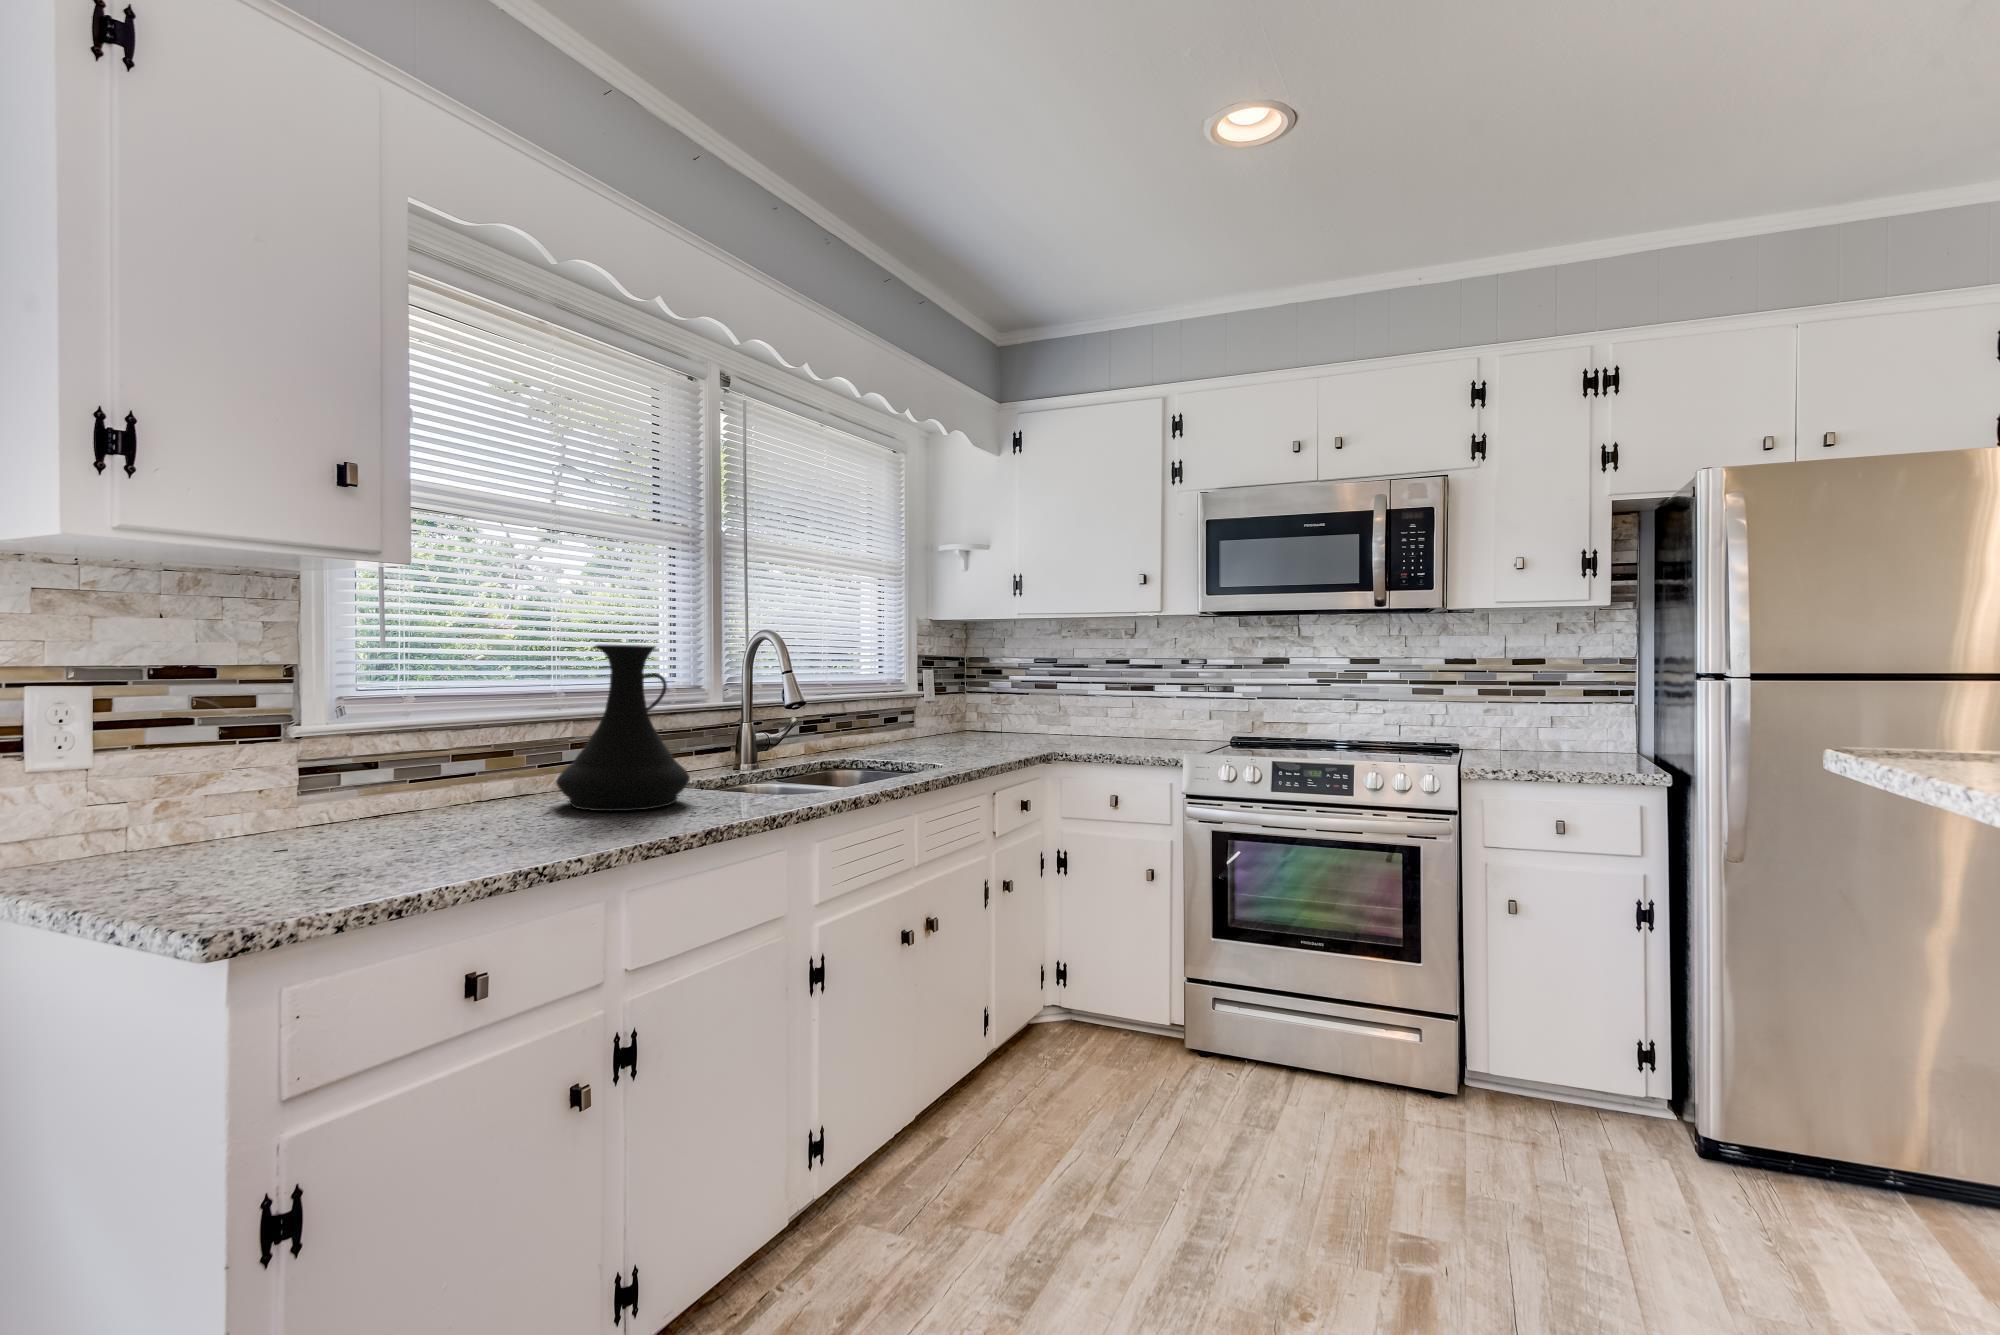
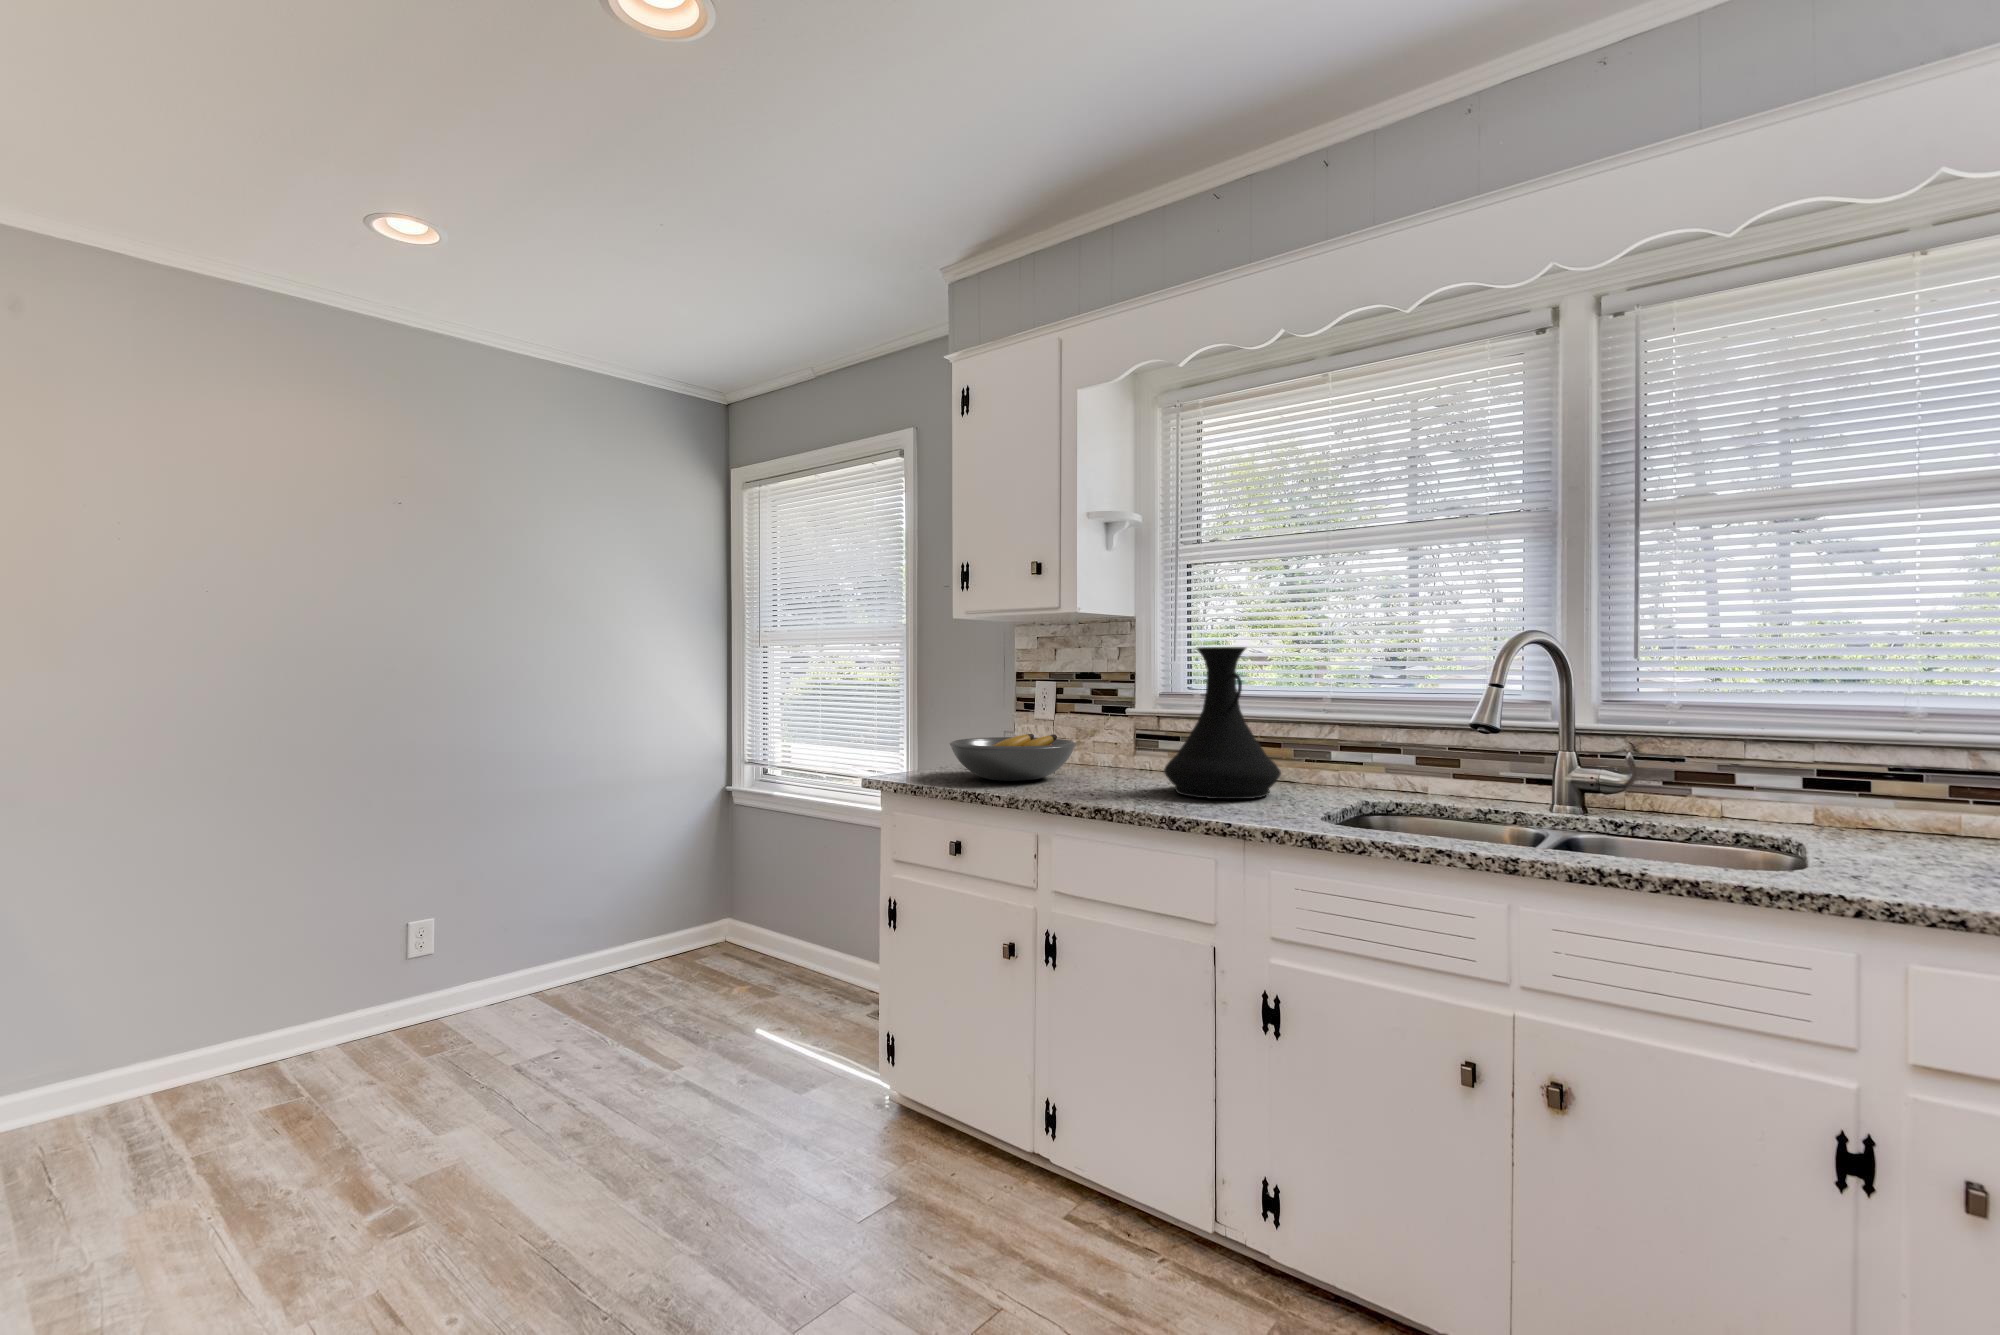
fruit bowl: none [246,769,513,866] -> present [950,734,1076,781]

